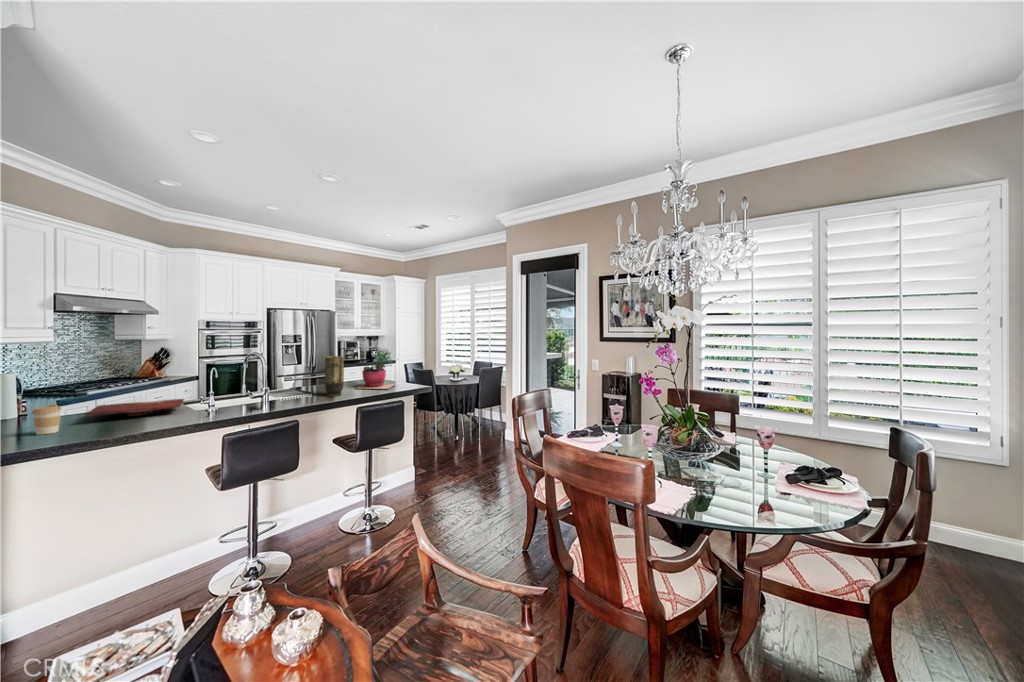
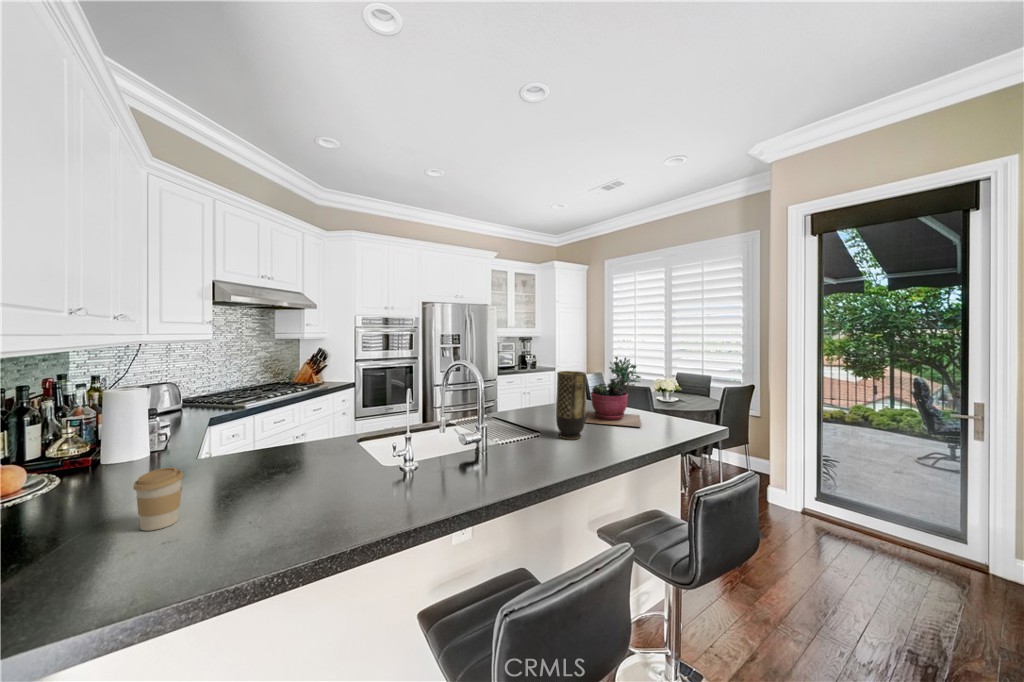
cutting board: present [84,399,184,416] -> none [222,439,366,480]

